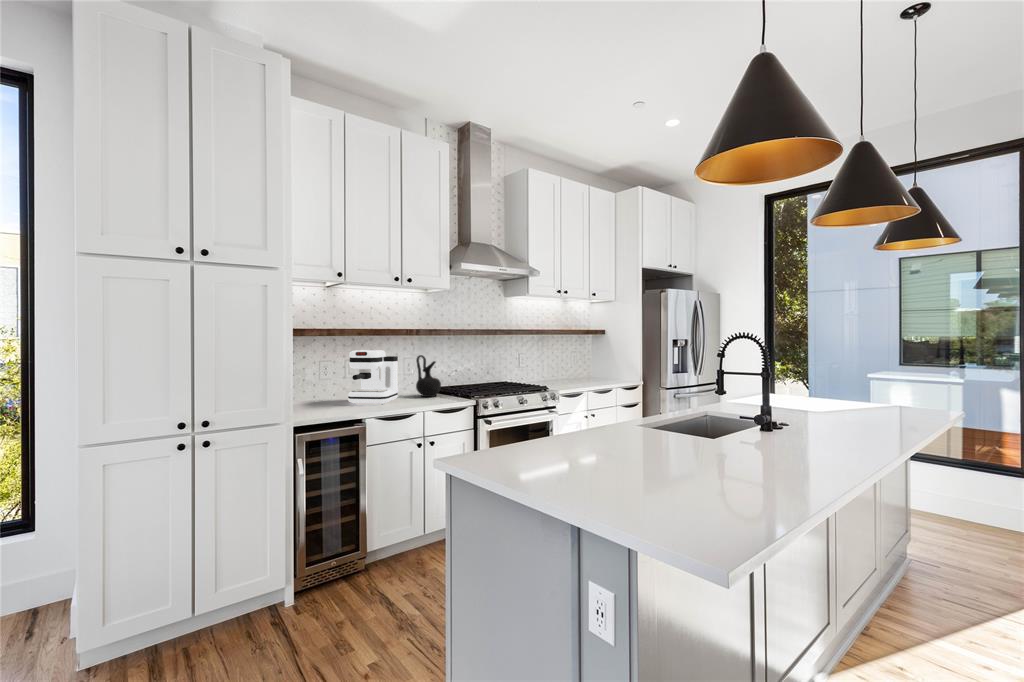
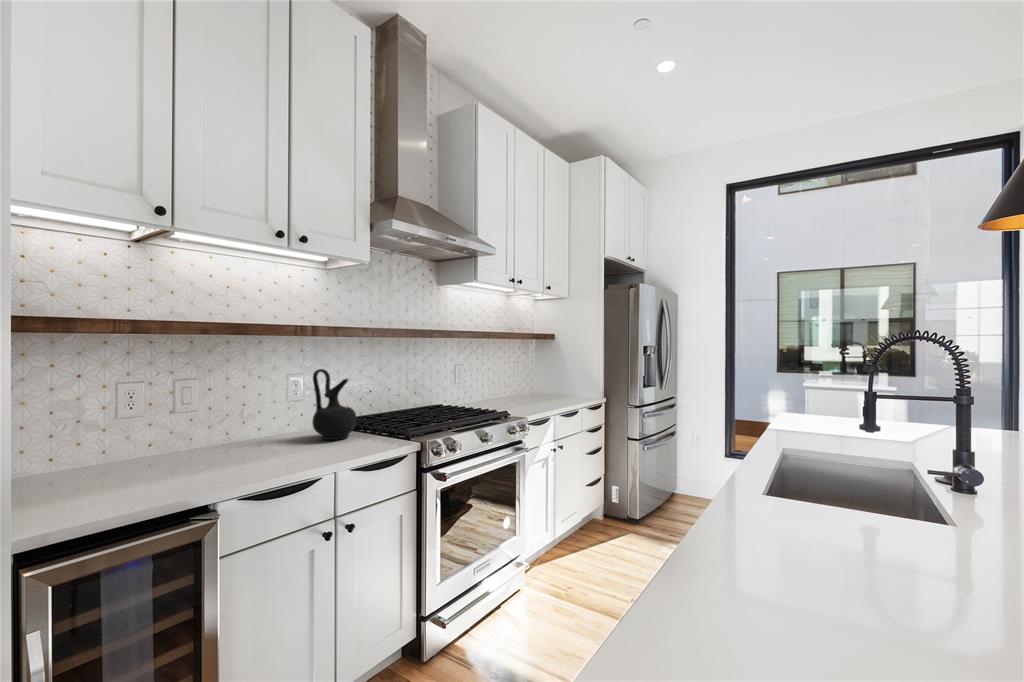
coffee maker: present [348,350,398,404] -> none [177,361,280,465]

